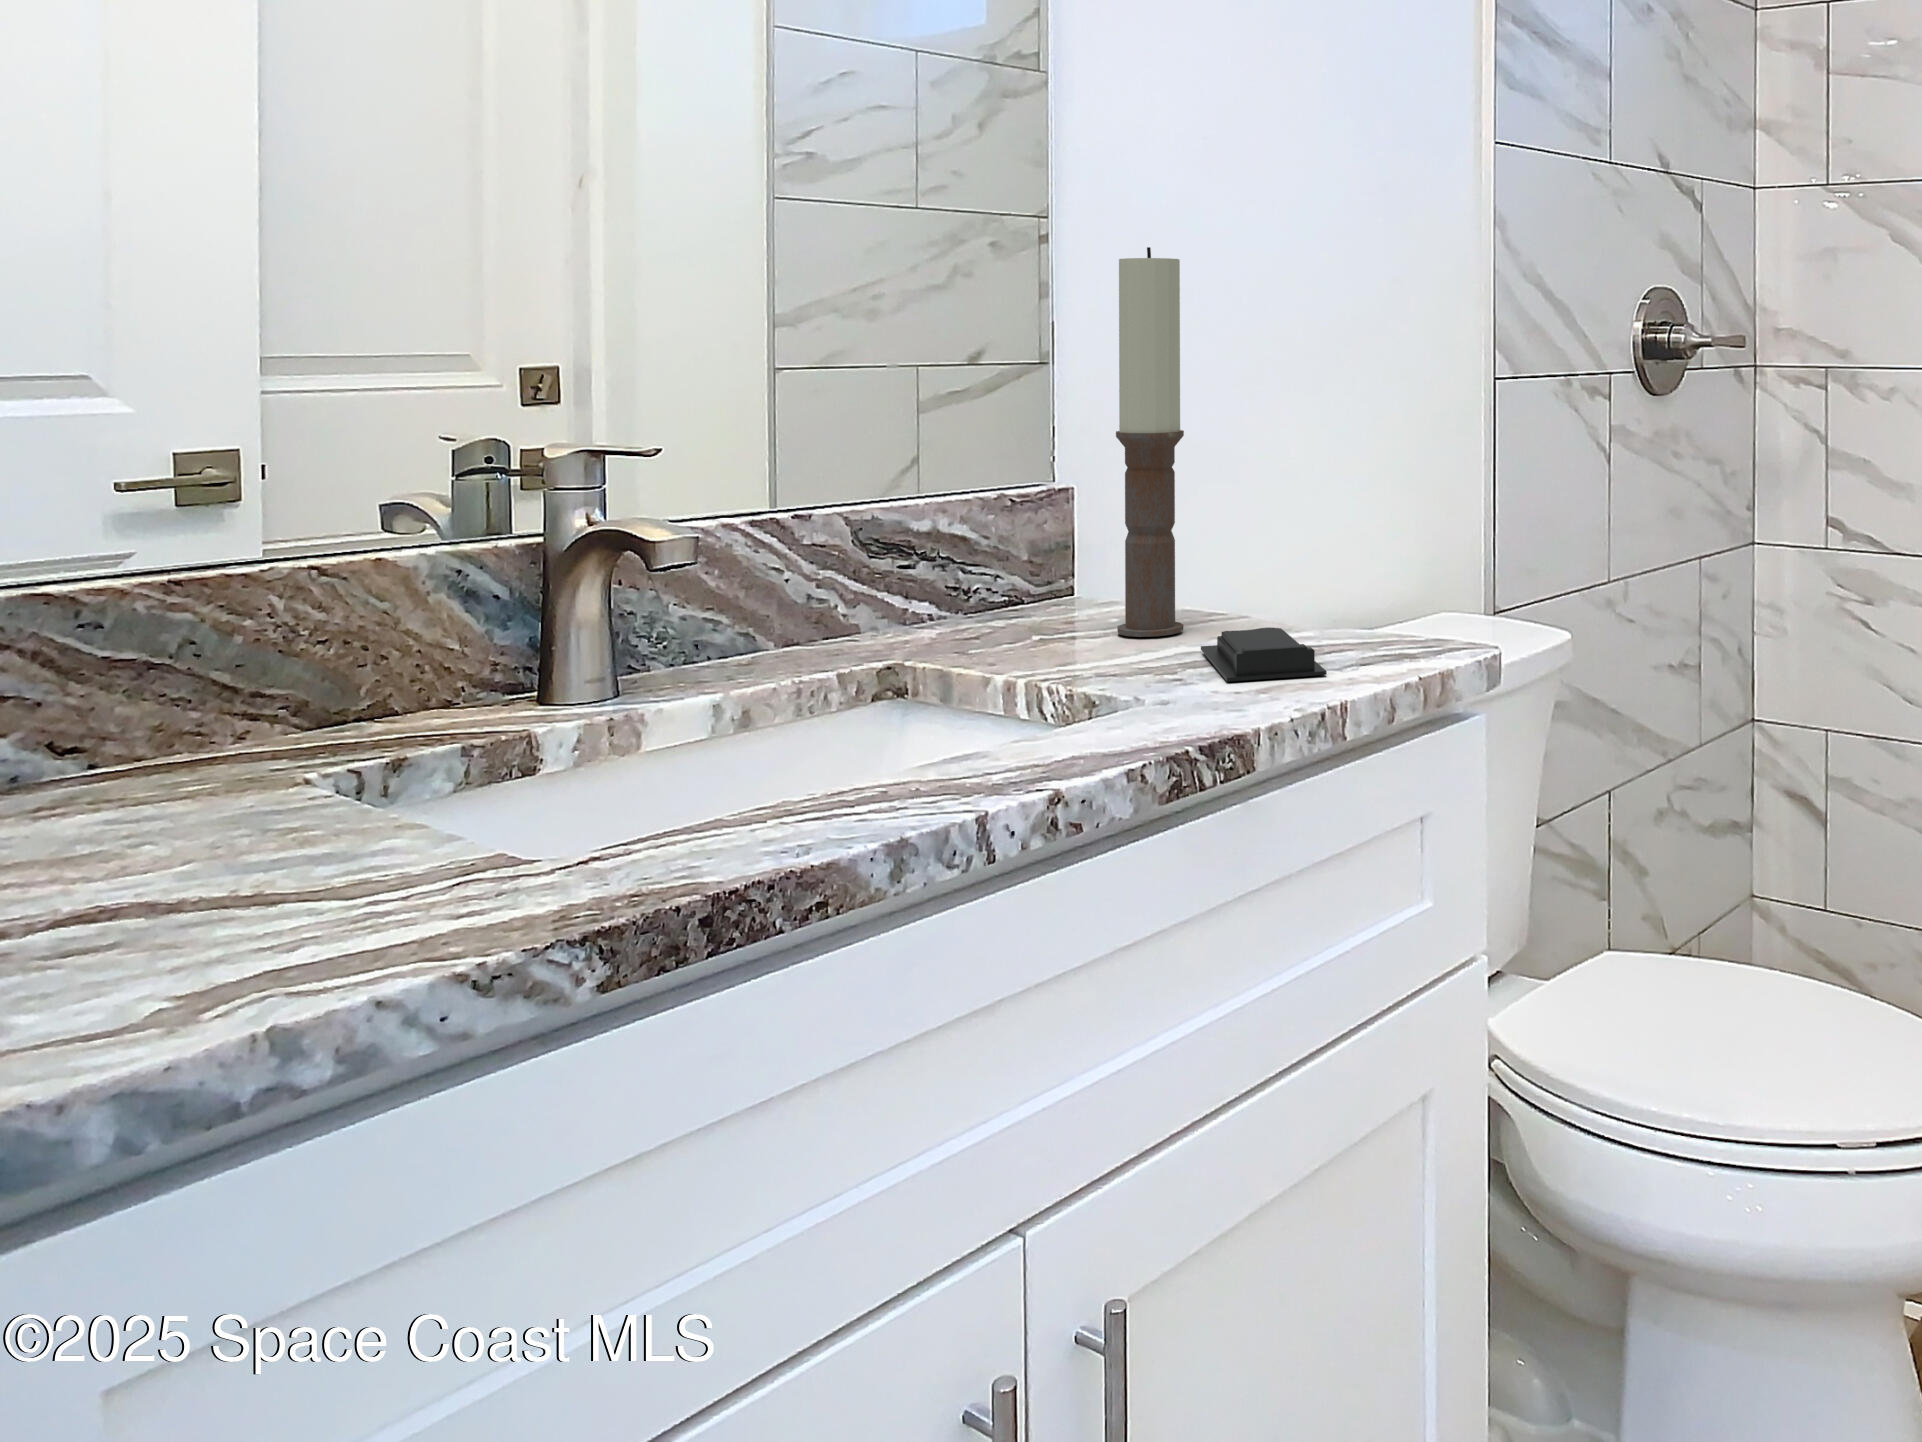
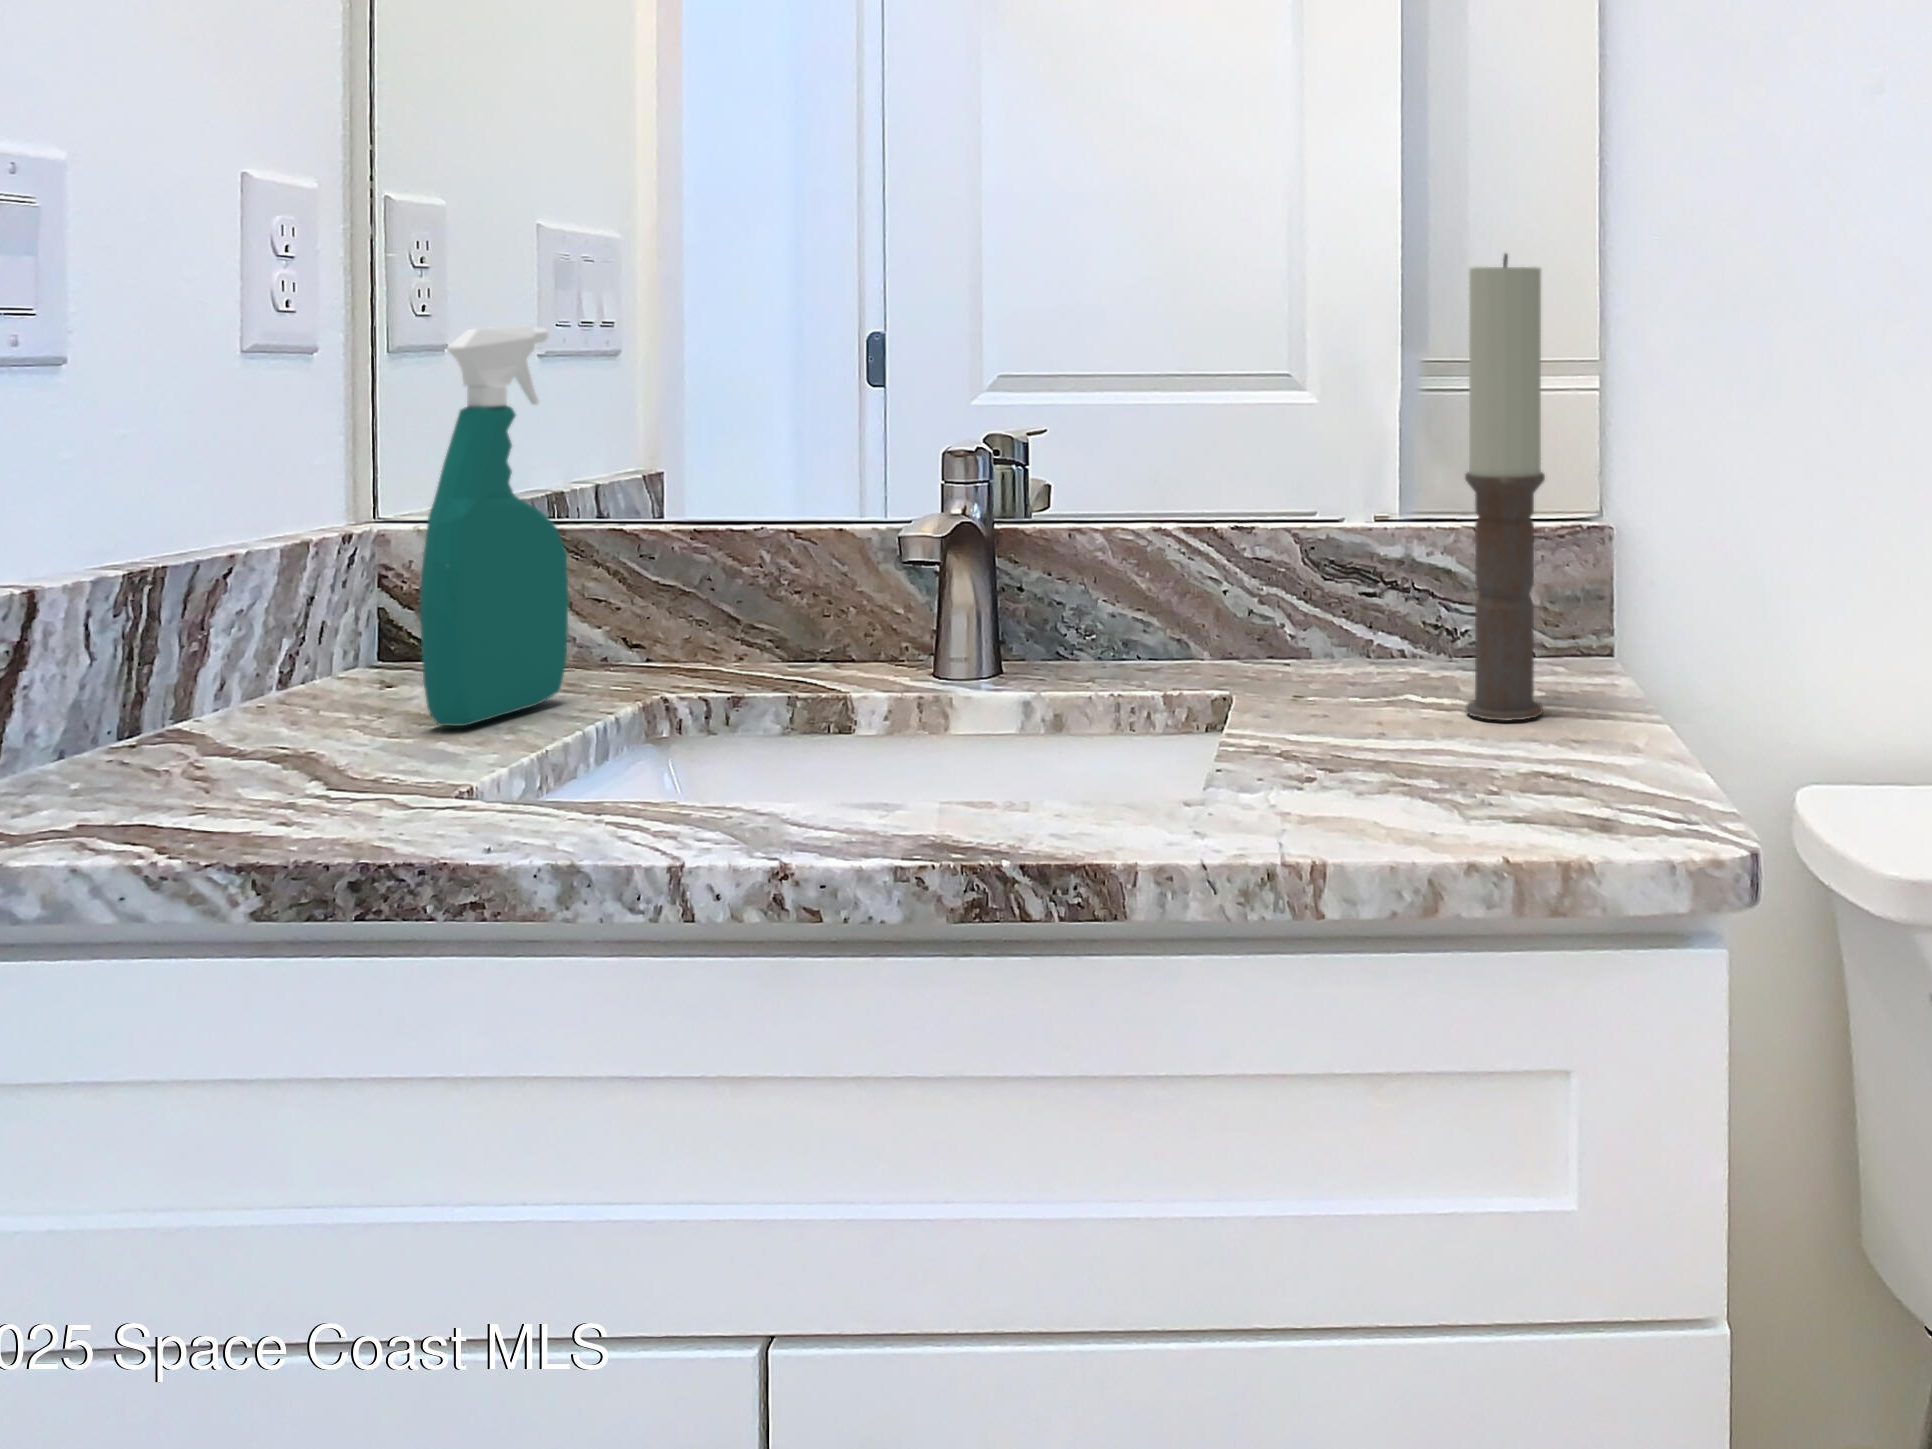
spray bottle: none [127,299,212,848] -> present [420,326,569,726]
soap bar: present [1201,628,1327,682] -> none [1319,729,1540,812]

